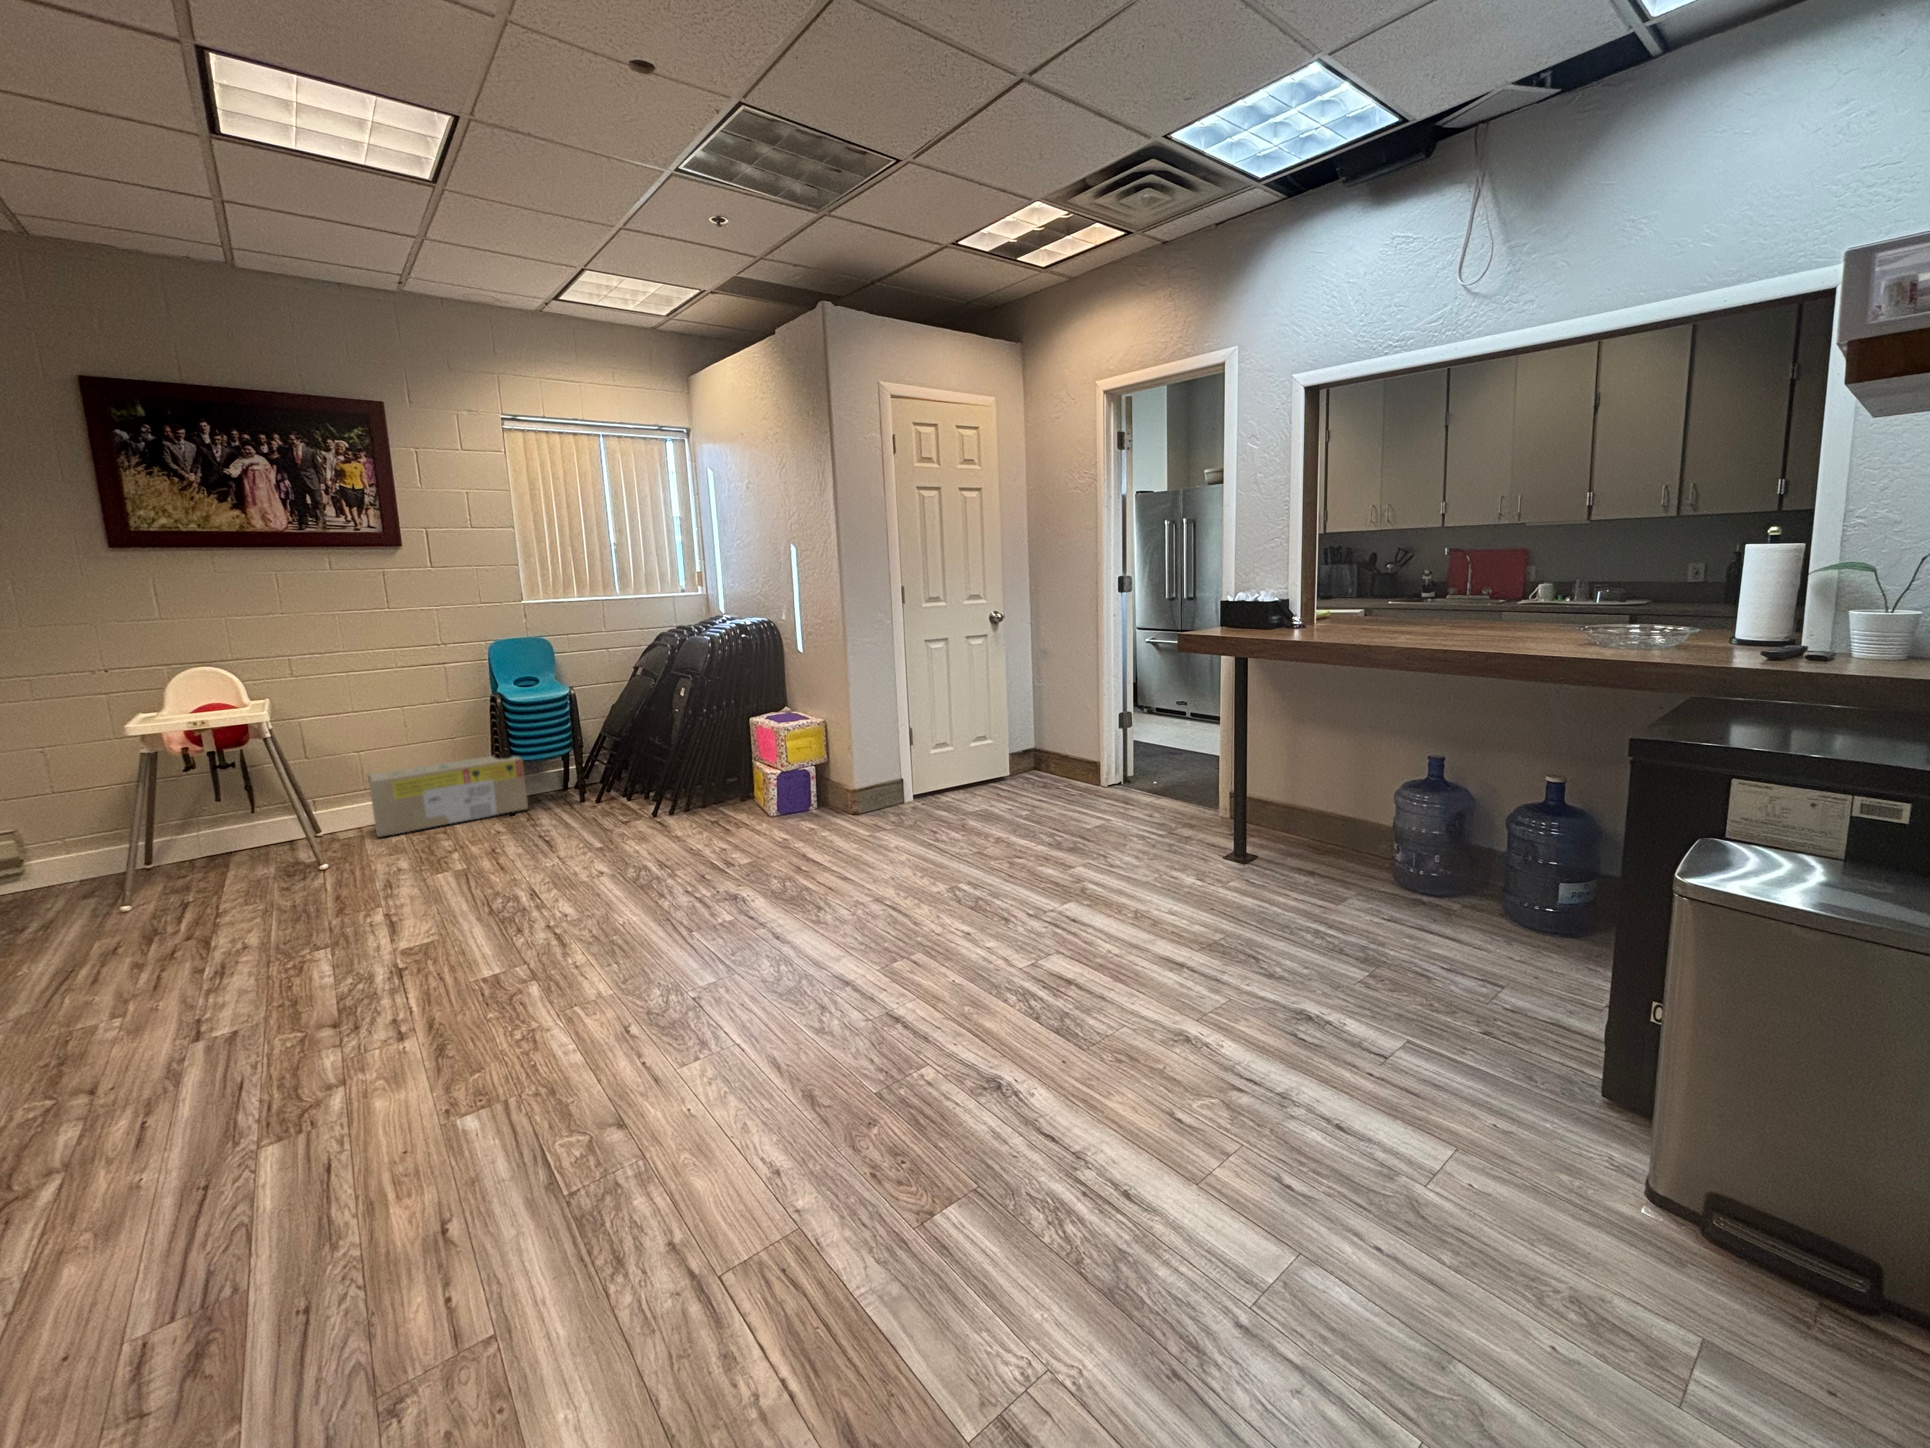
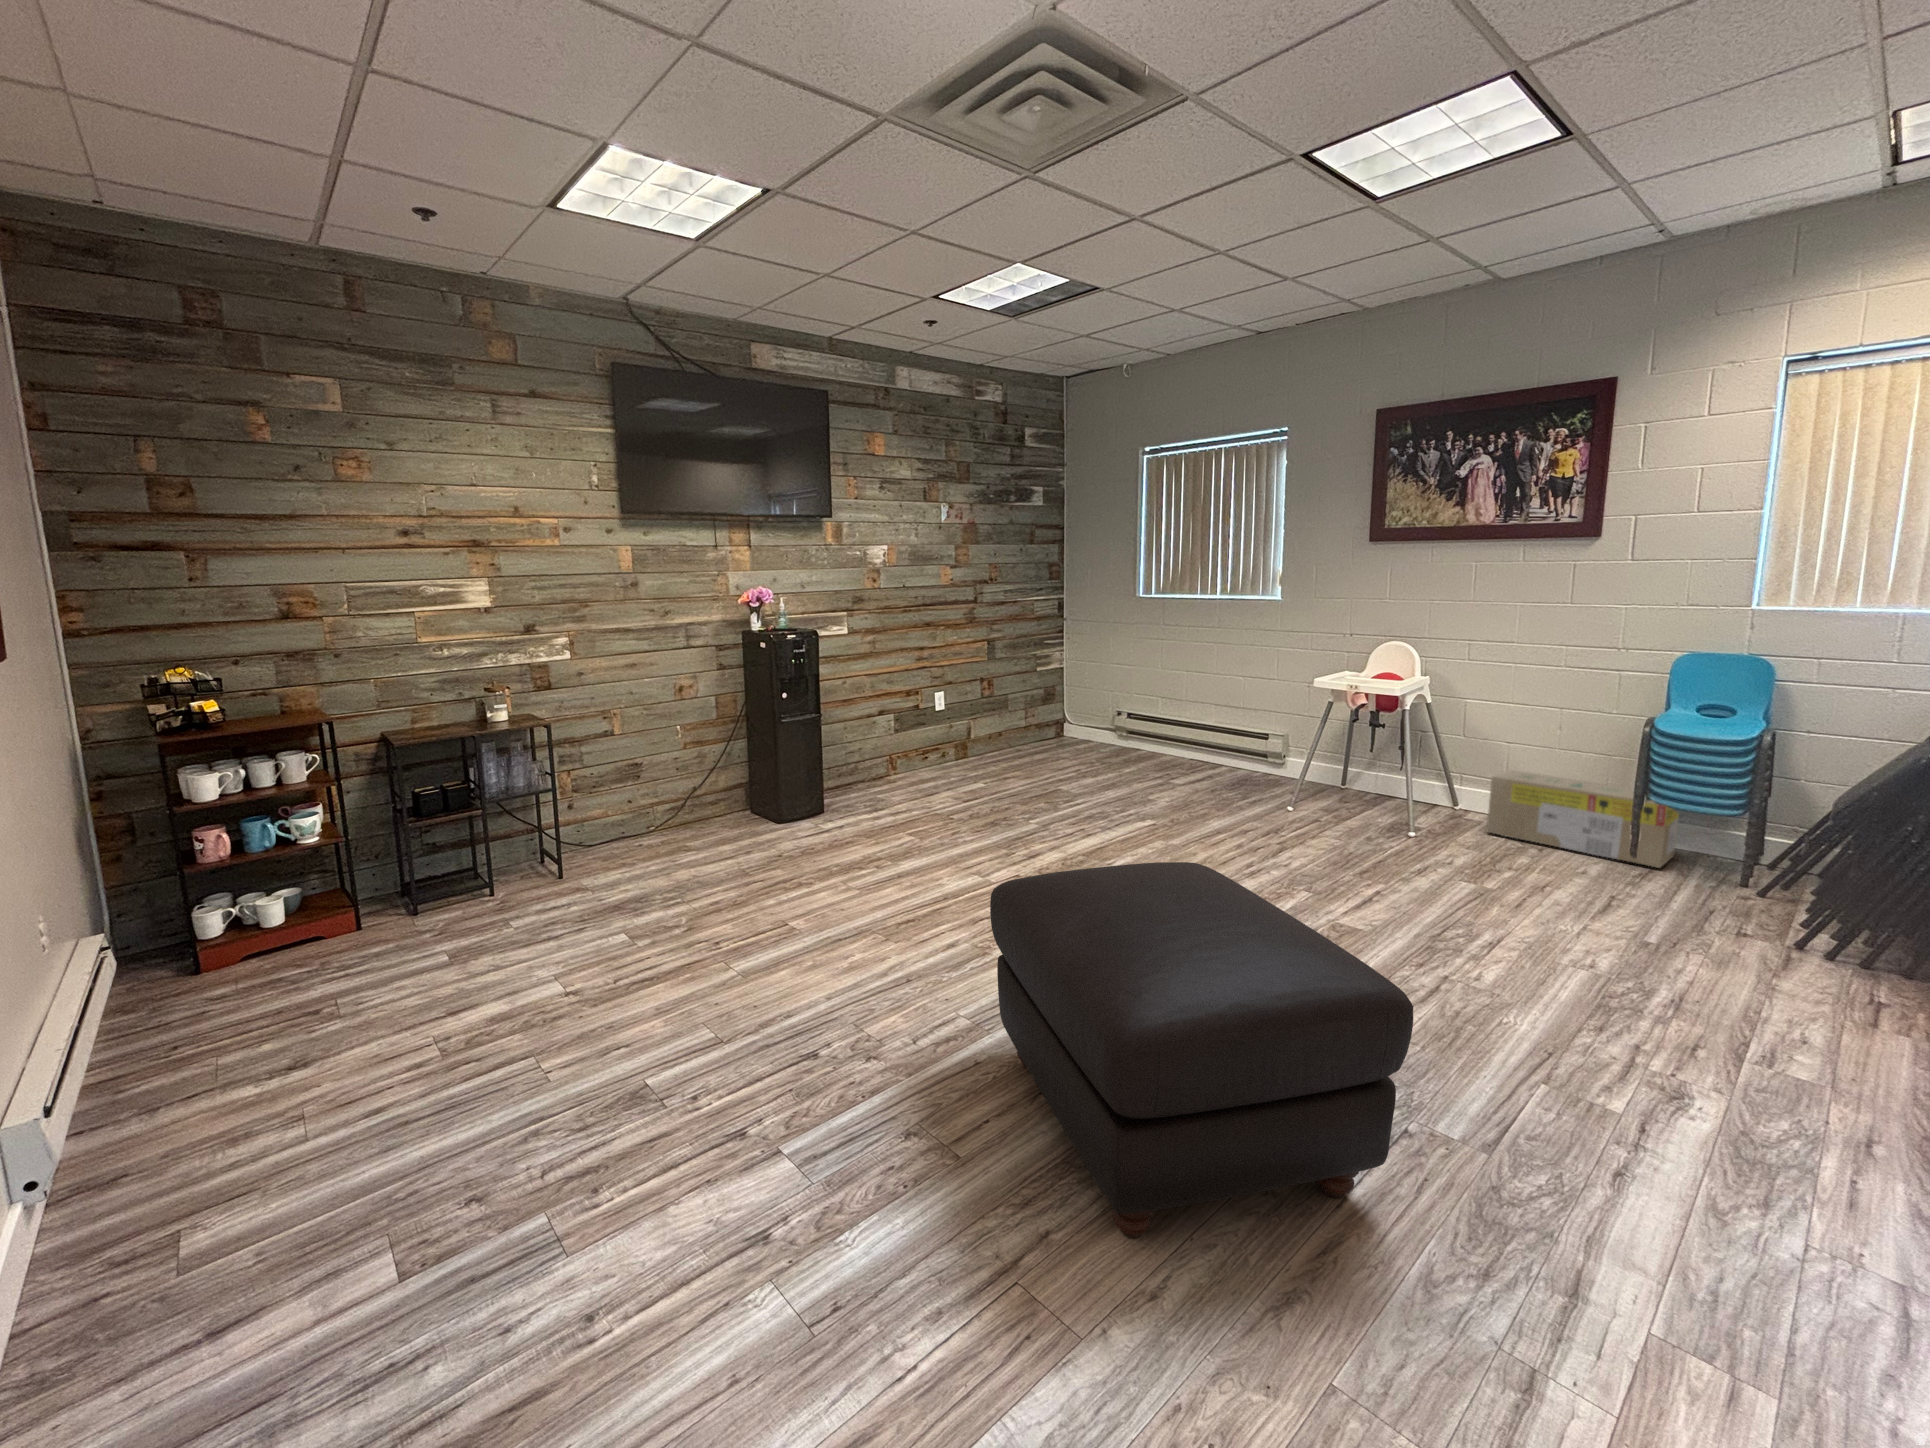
ottoman: none [248,858,754,1252] -> present [990,862,1413,1238]

